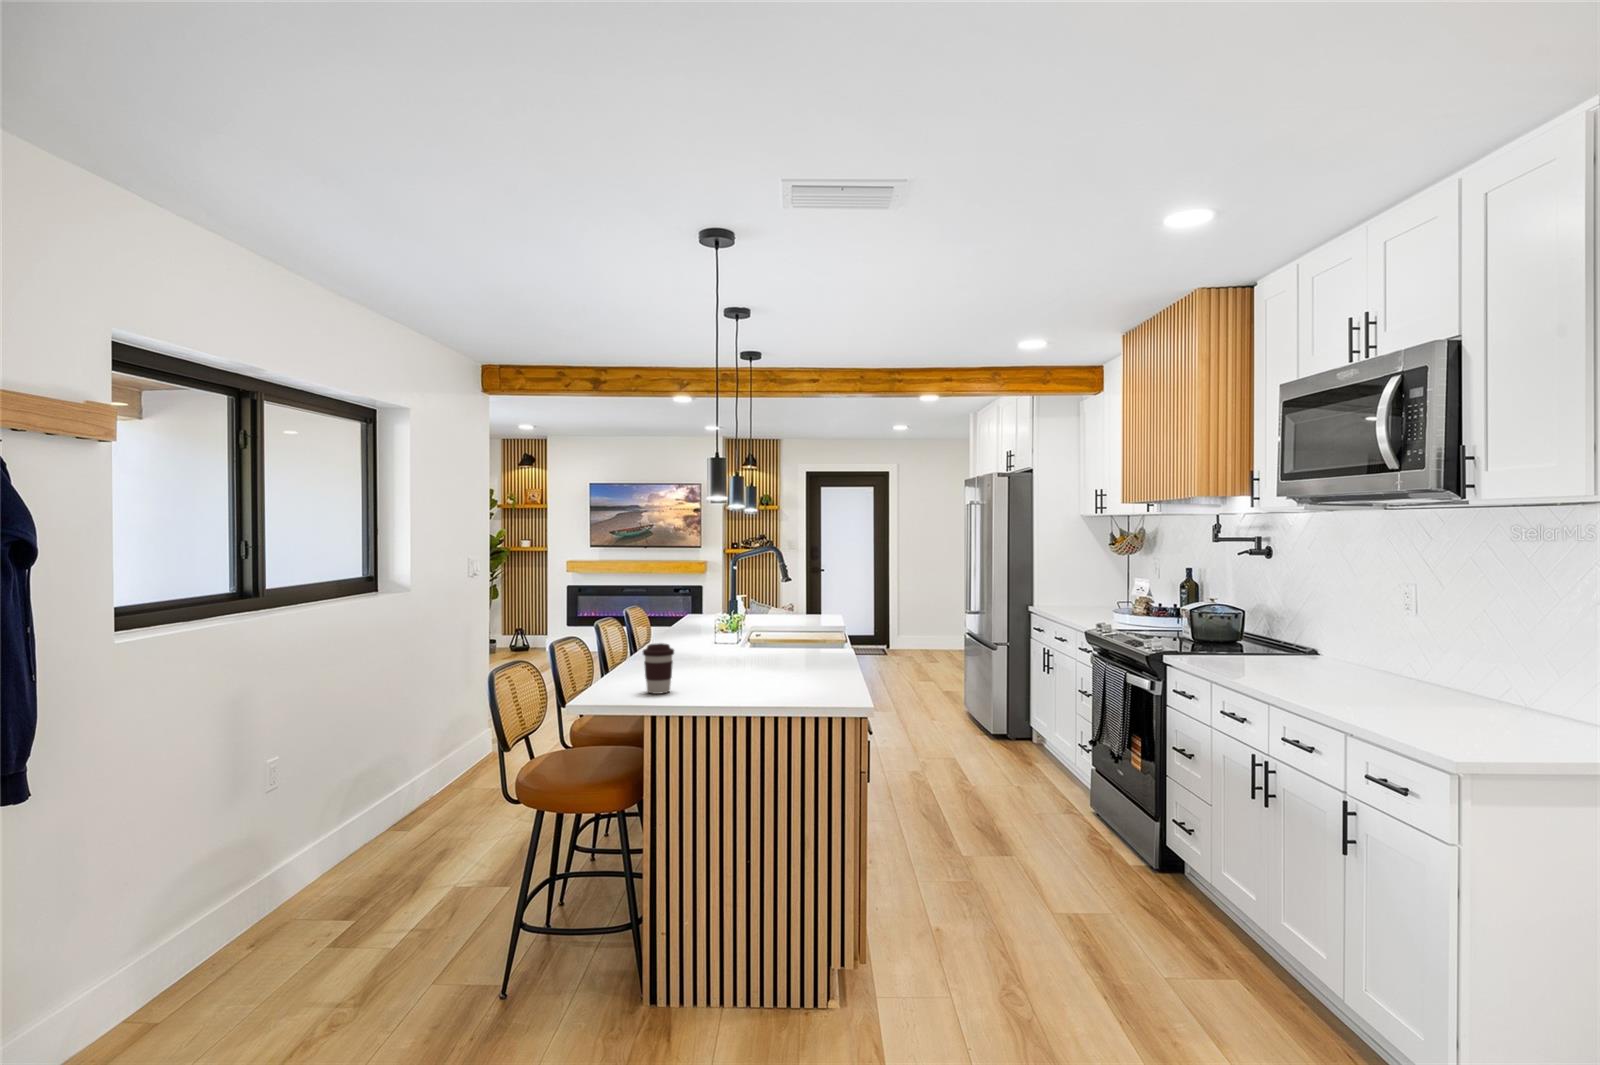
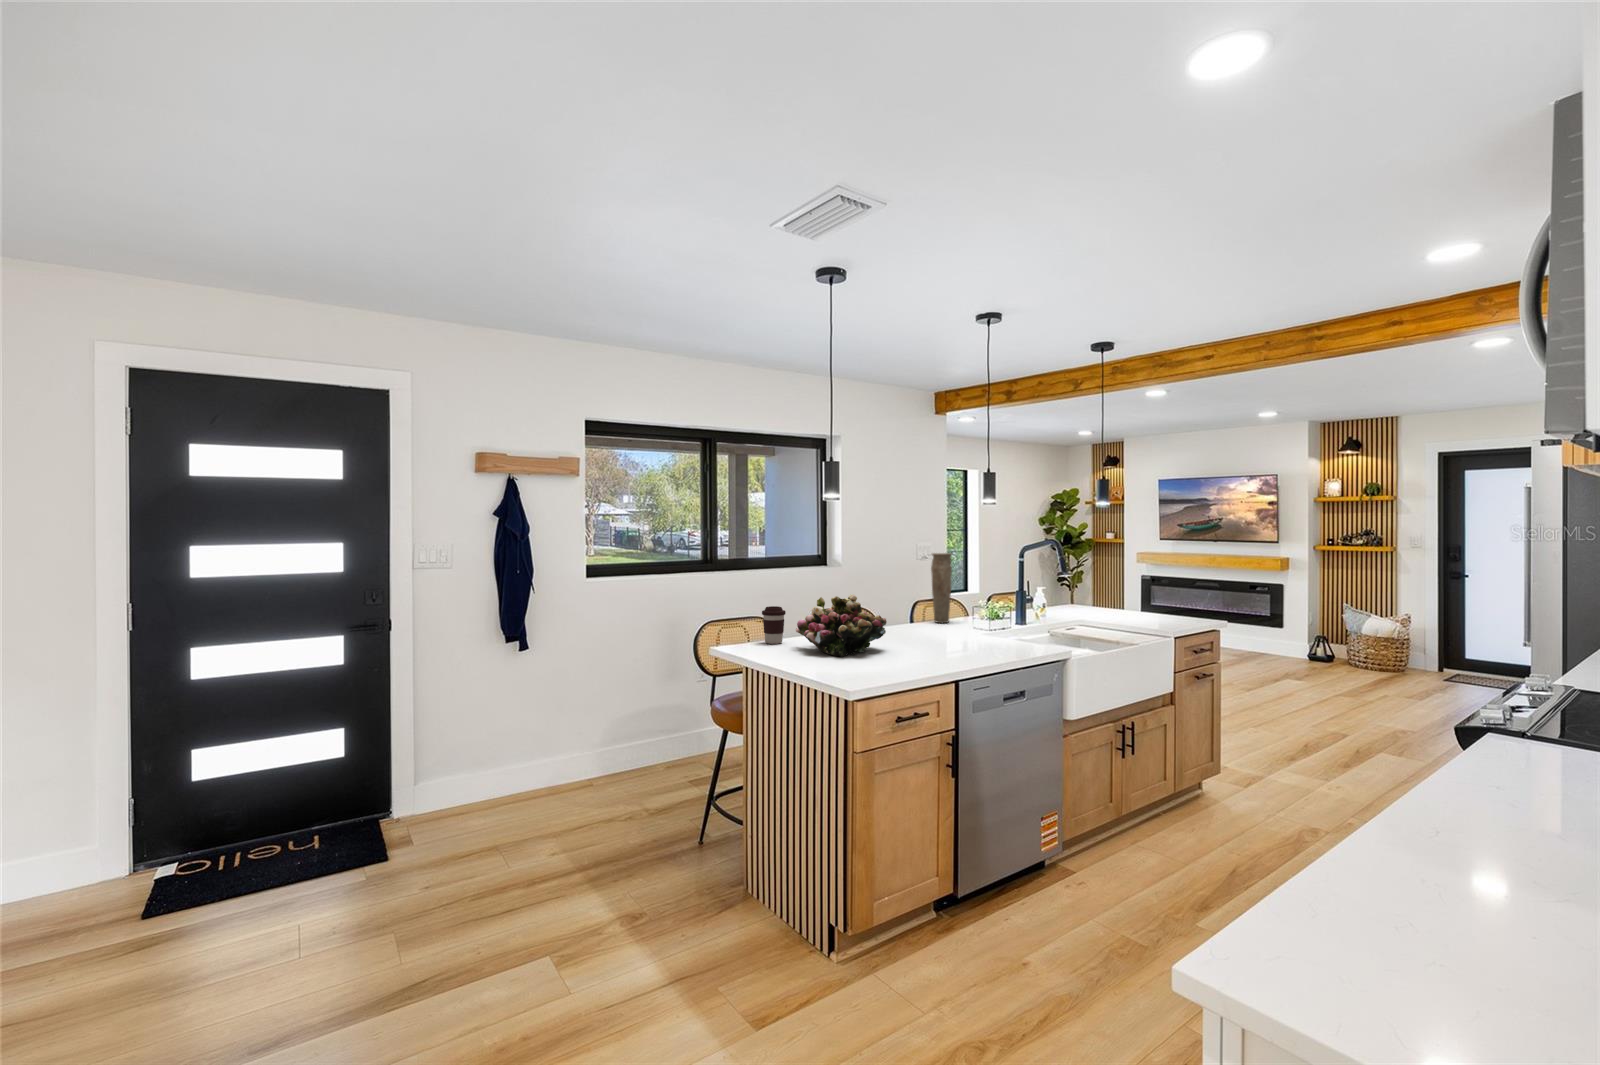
vase: none [680,566,705,647] -> present [931,553,952,623]
flower arrangement: none [704,617,817,690] -> present [796,594,887,657]

